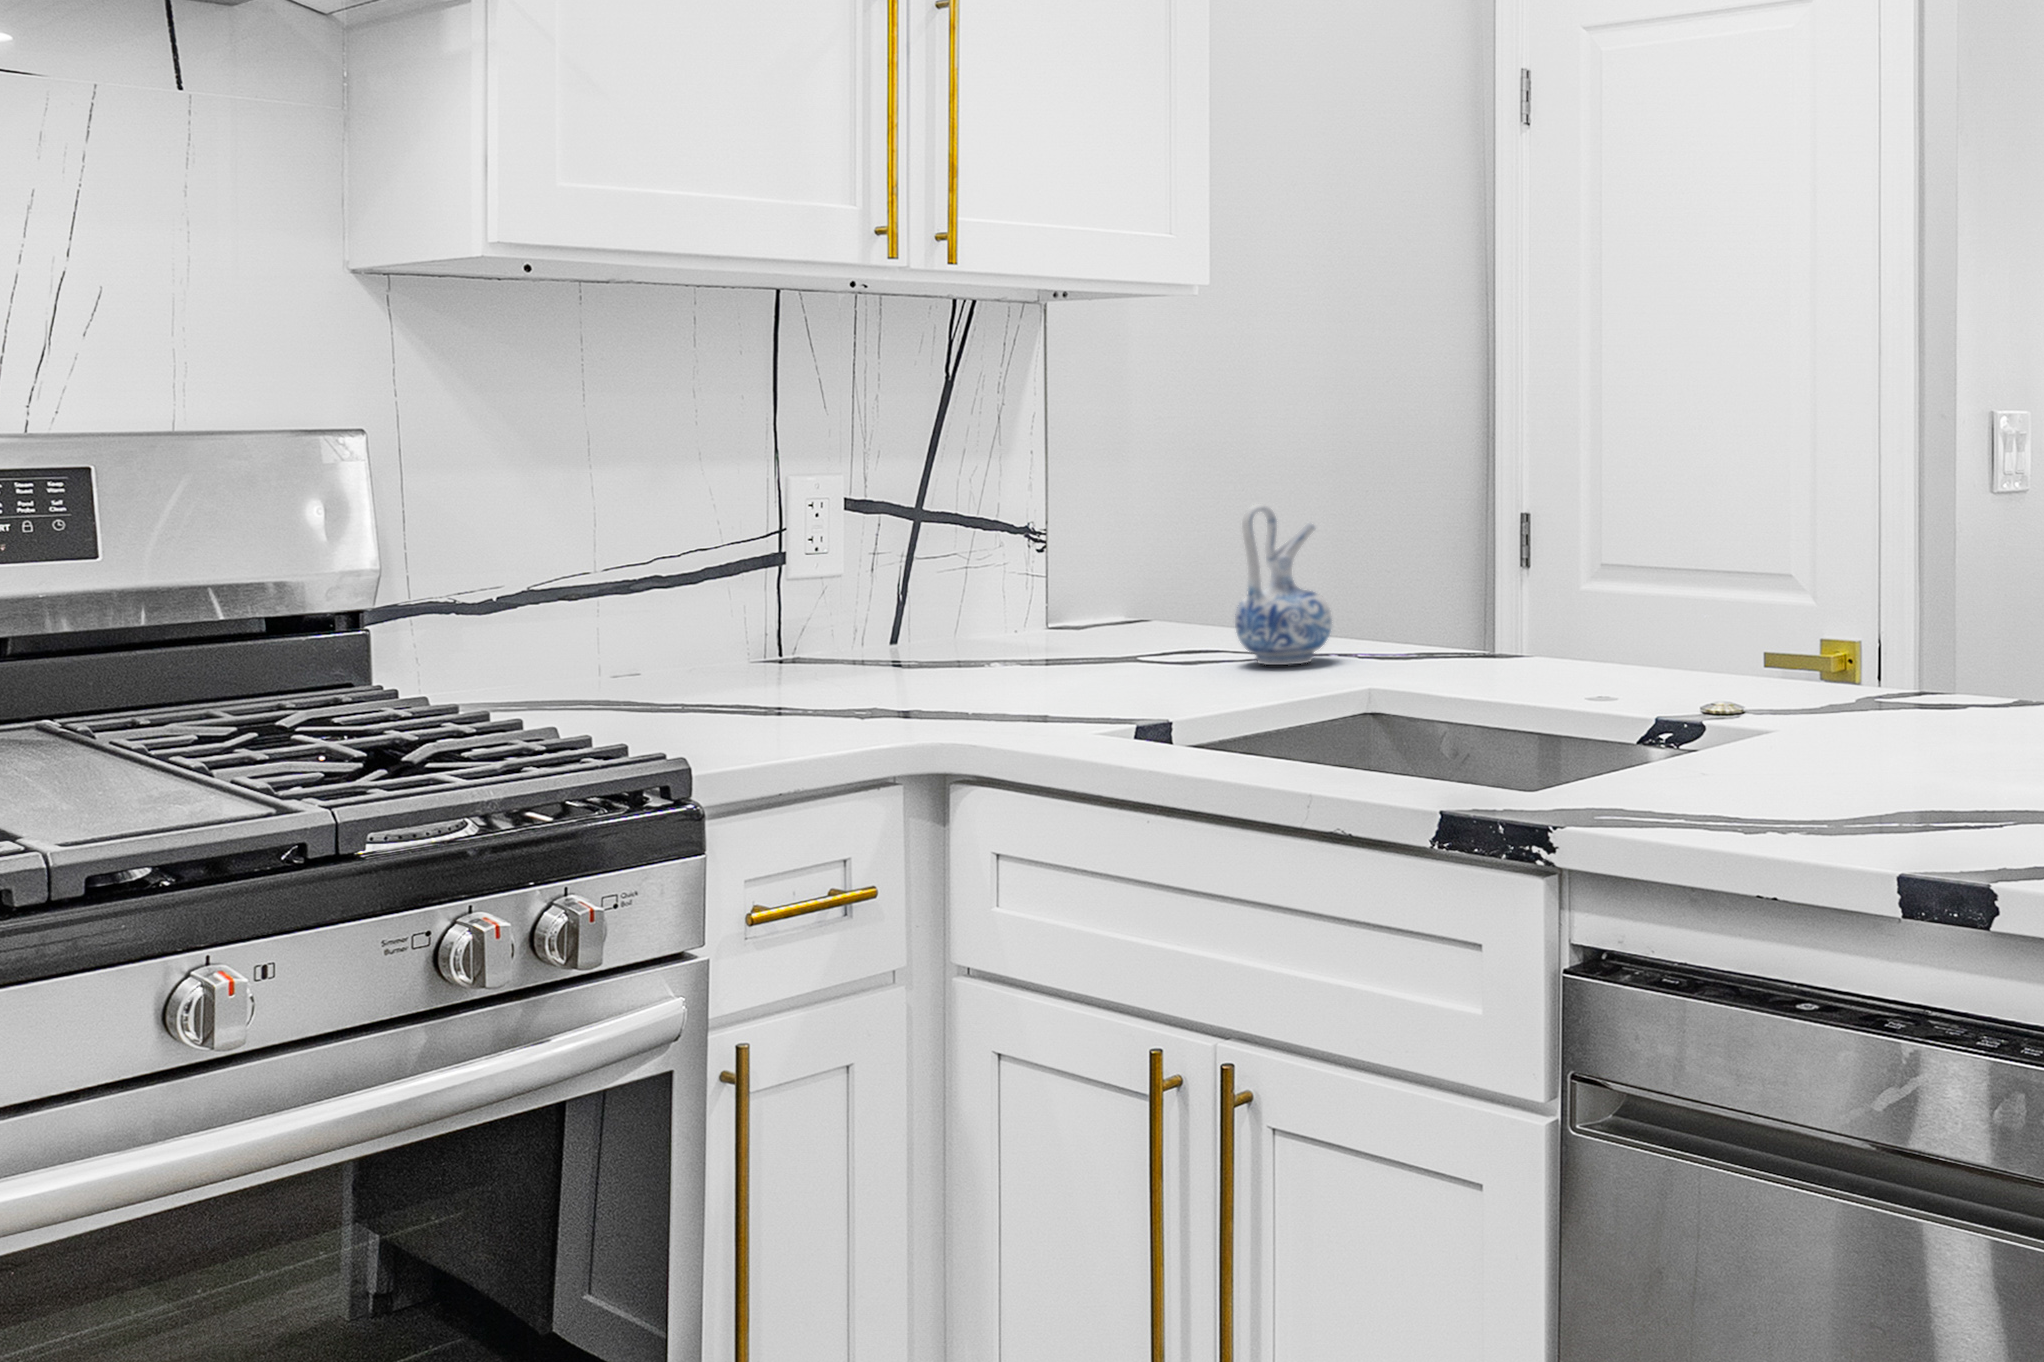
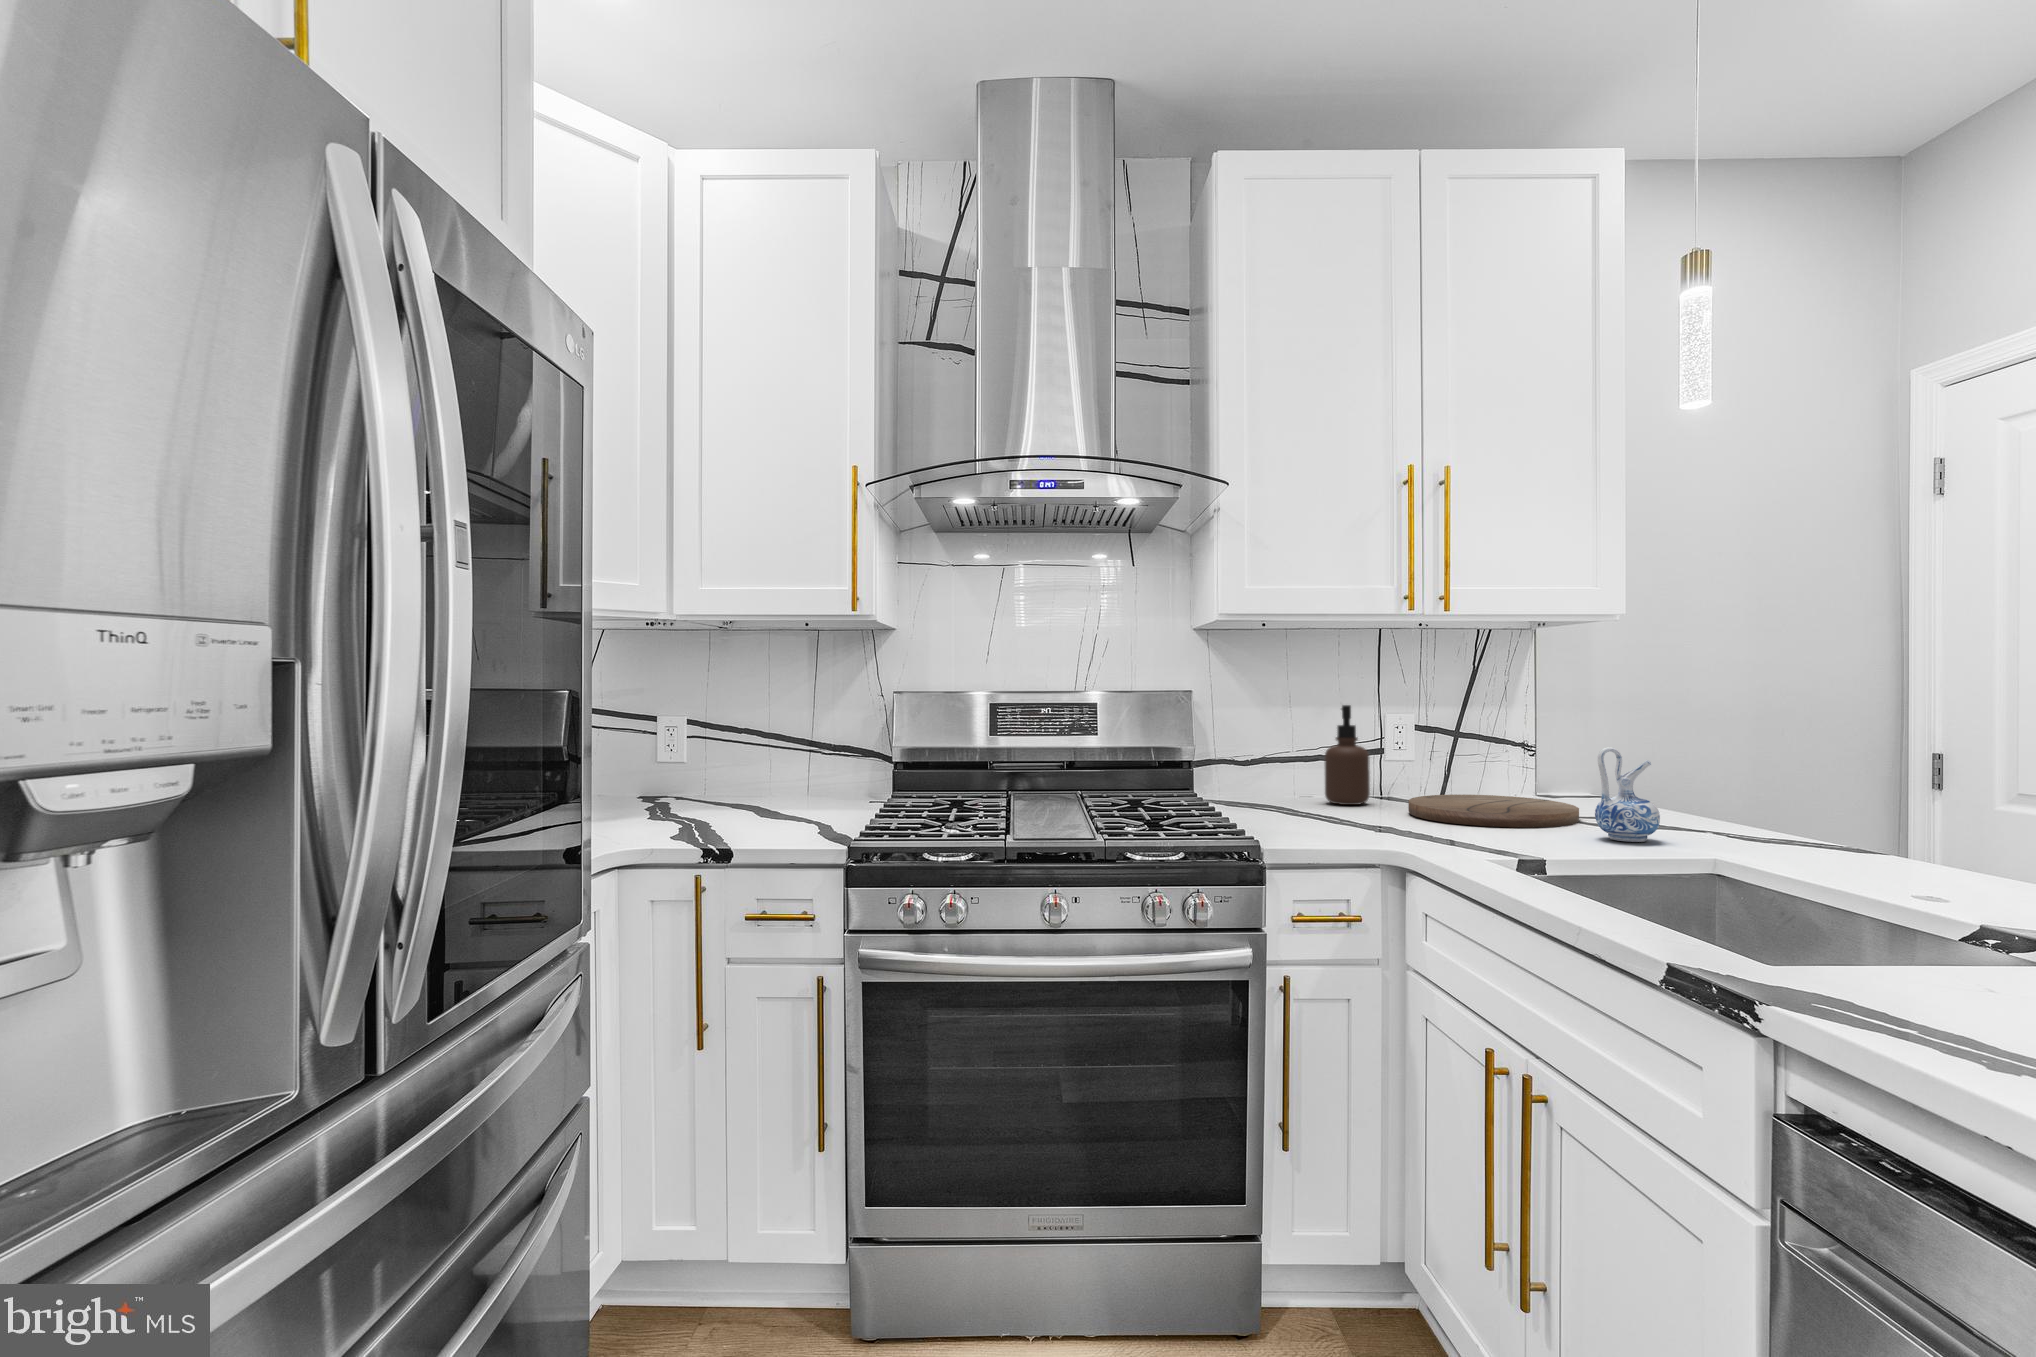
soap dispenser: none [671,455,770,669] -> present [1325,705,1370,805]
cutting board: none [870,615,1173,674] -> present [1408,794,1579,828]

